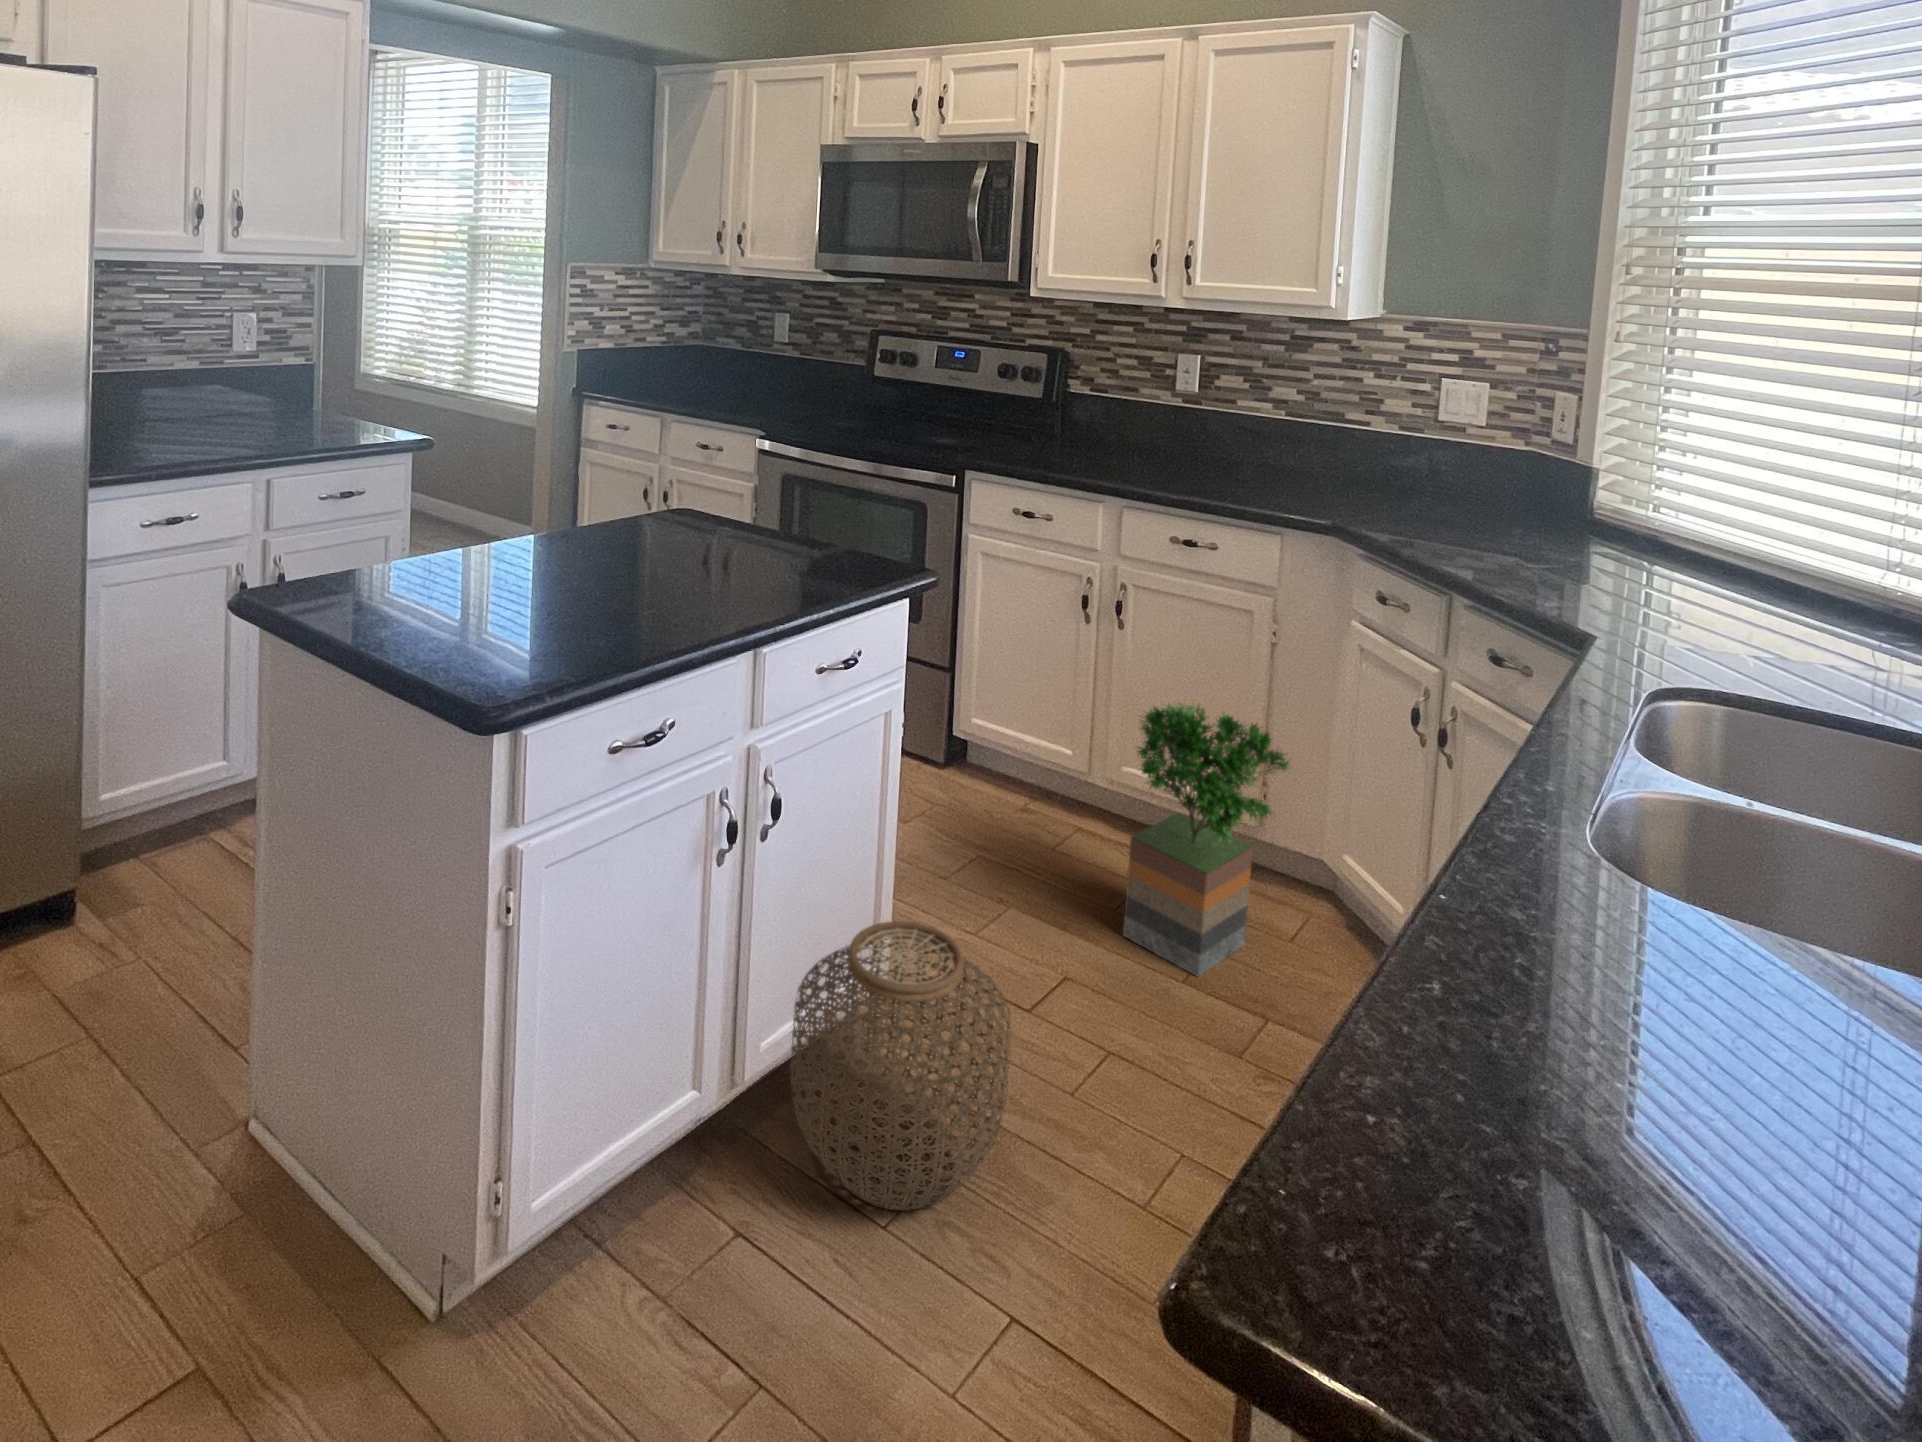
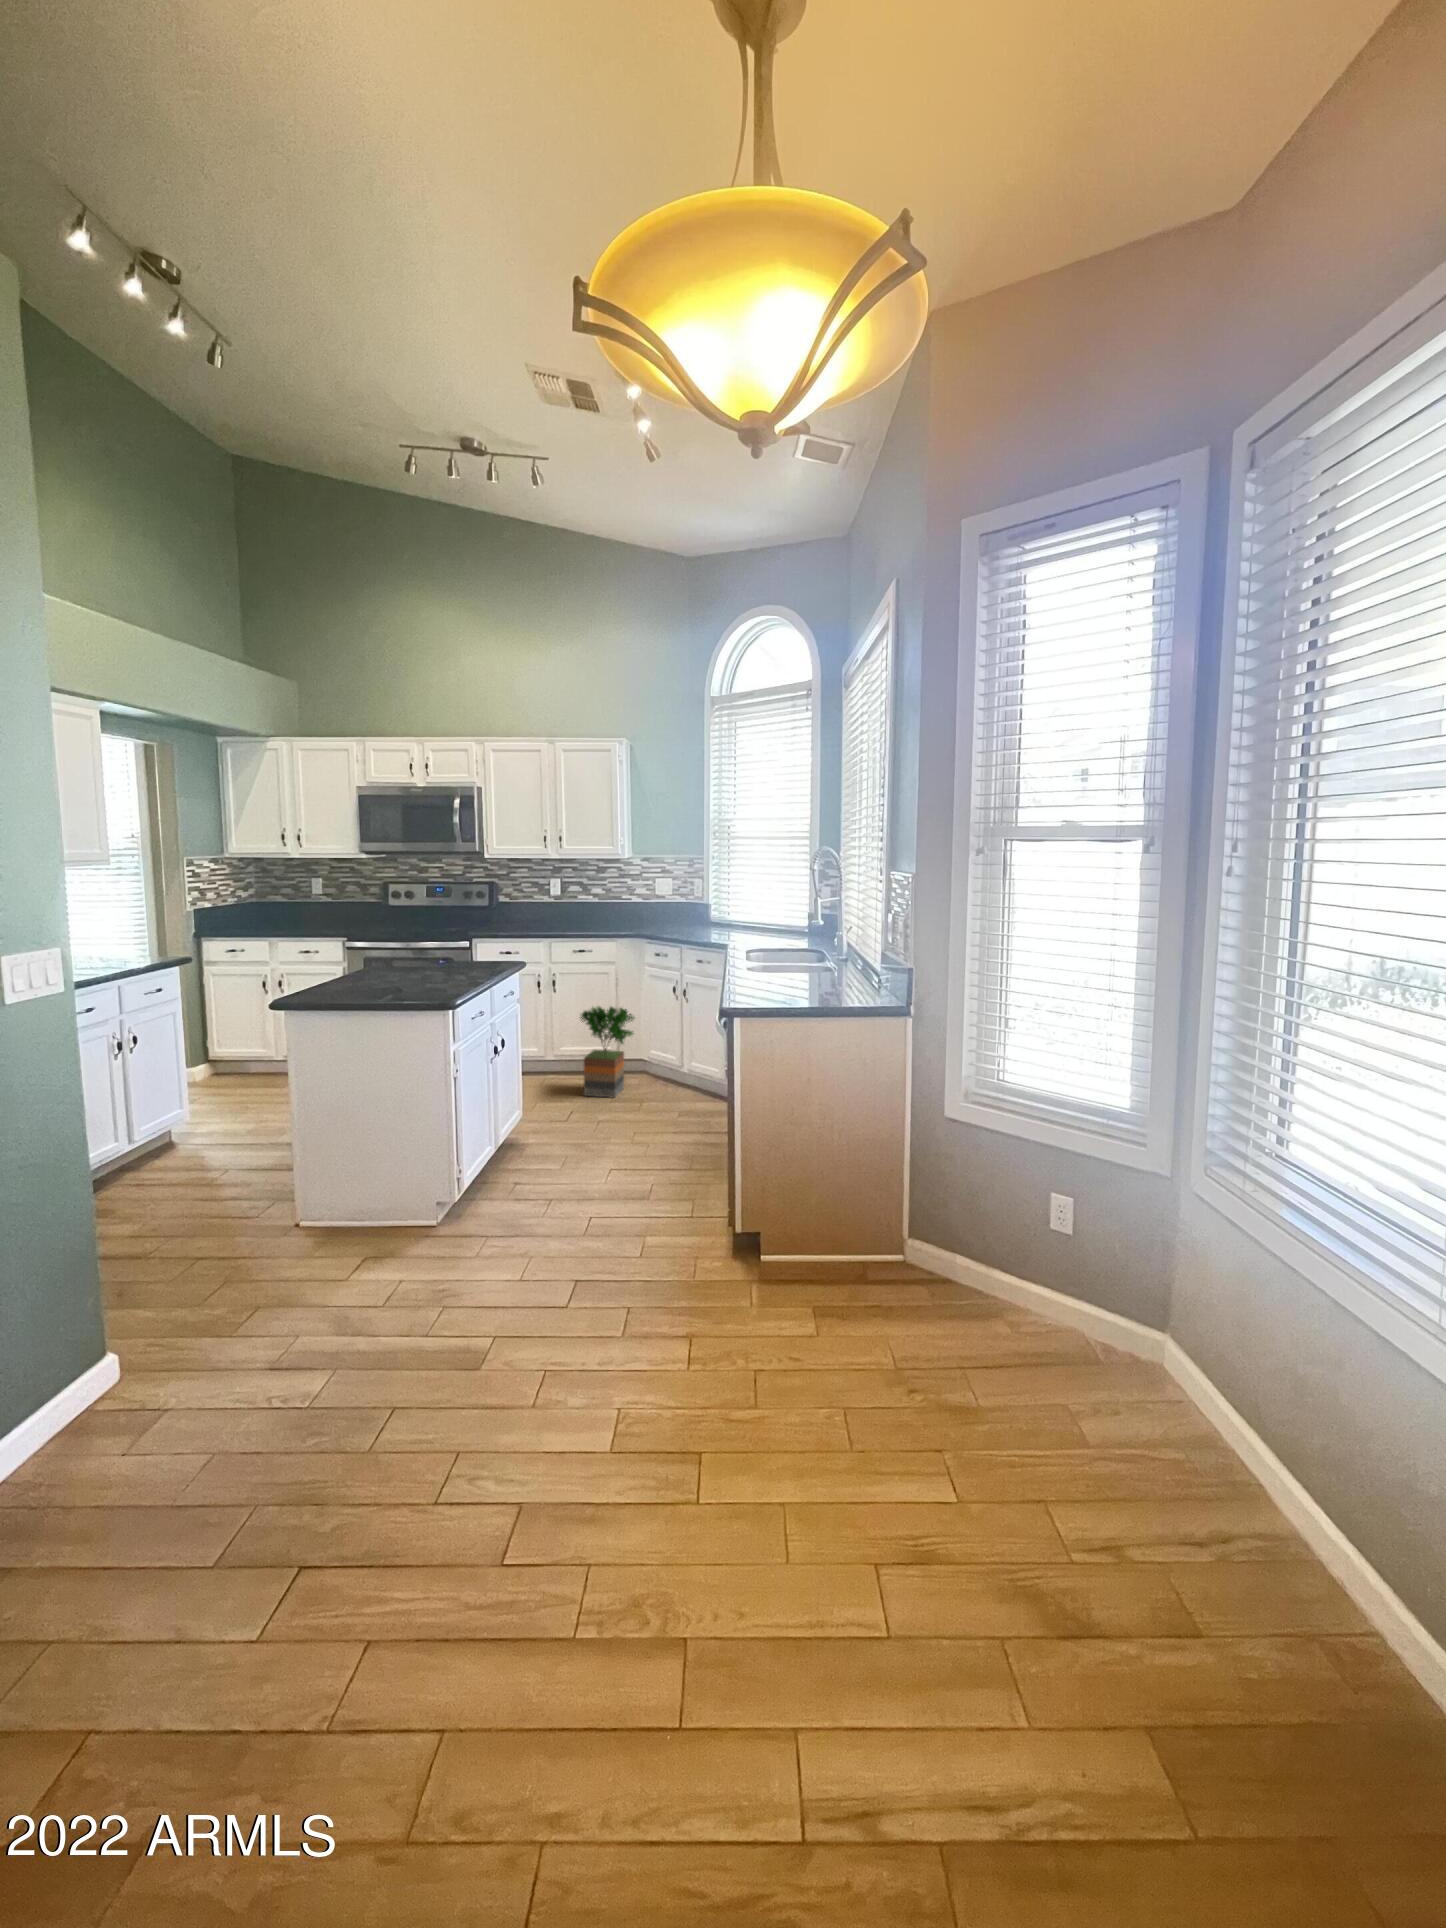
woven basket: present [790,921,1011,1211] -> none [517,1075,593,1162]

